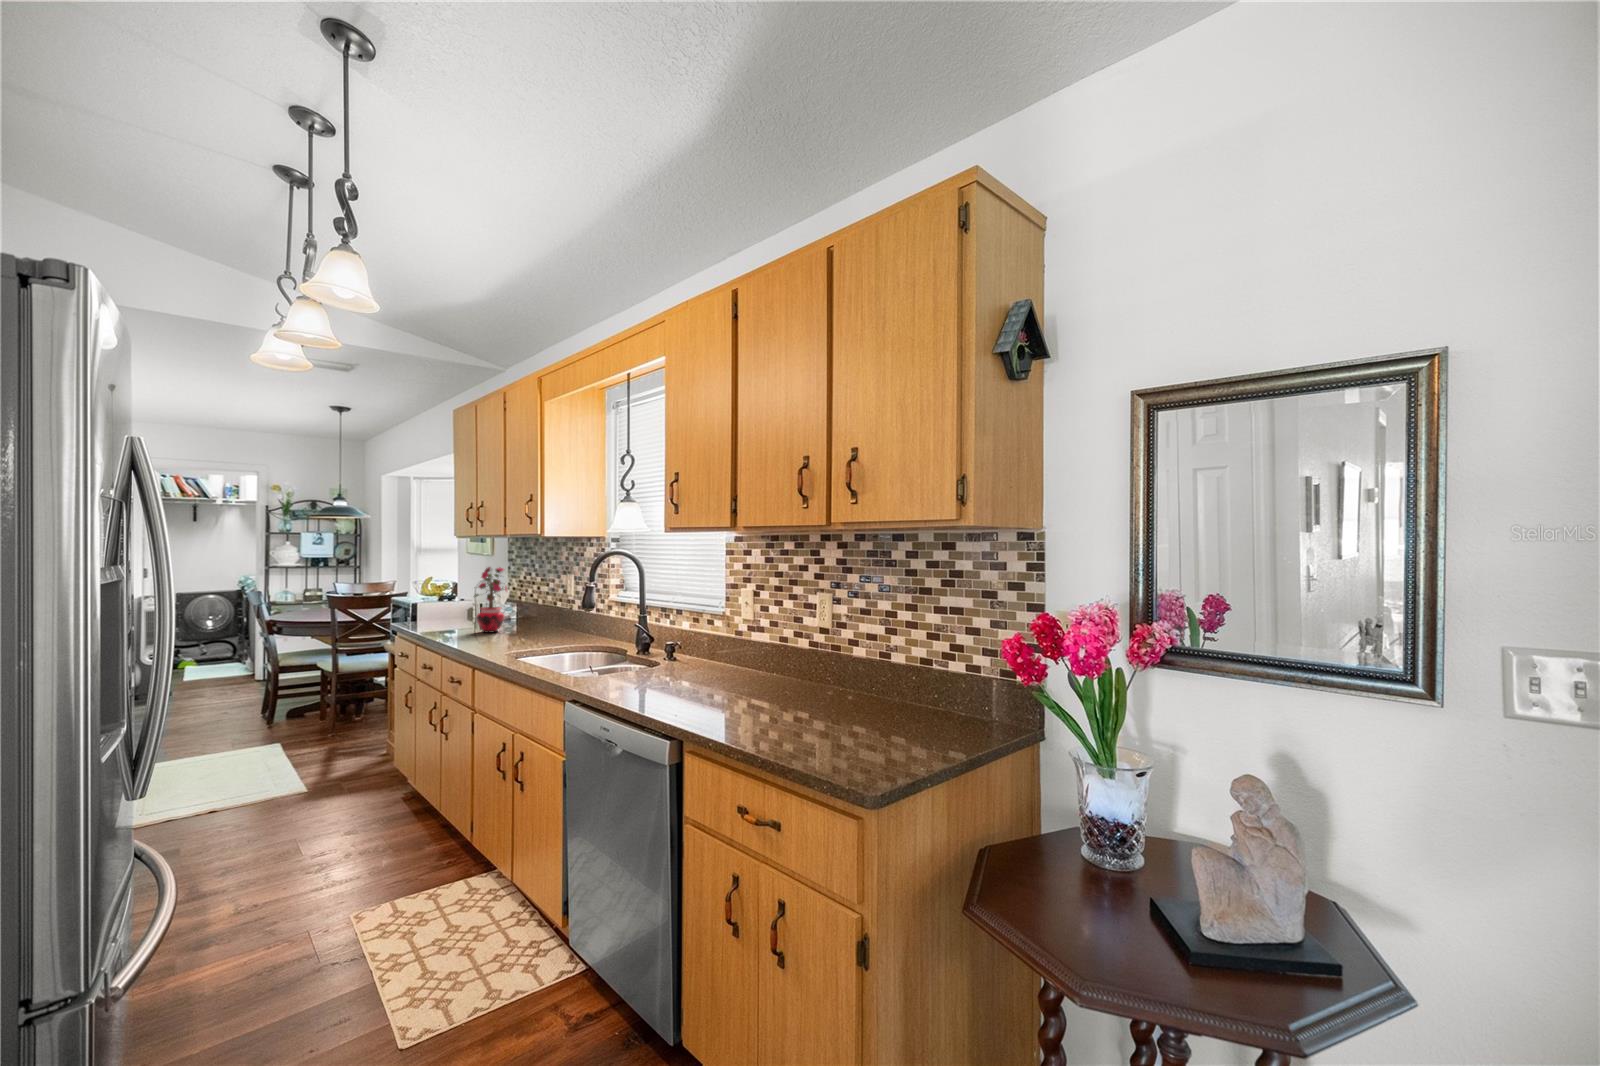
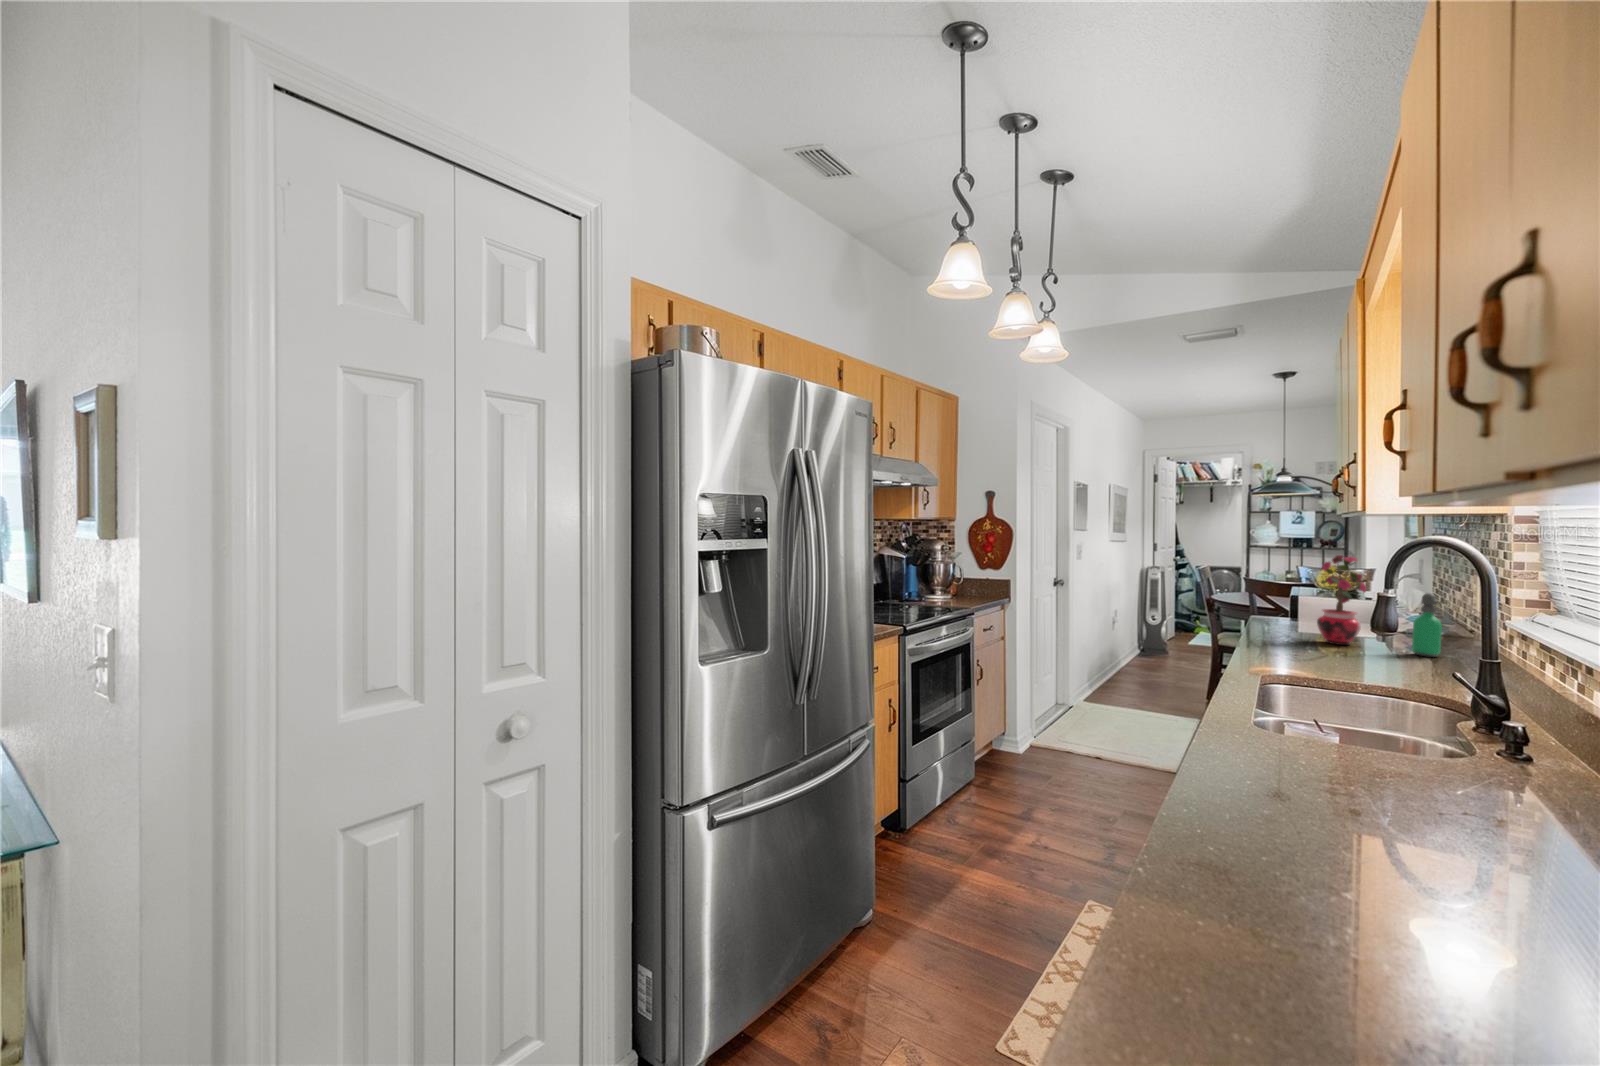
soap dispenser: none [536,589,552,630] -> present [1412,593,1442,657]

